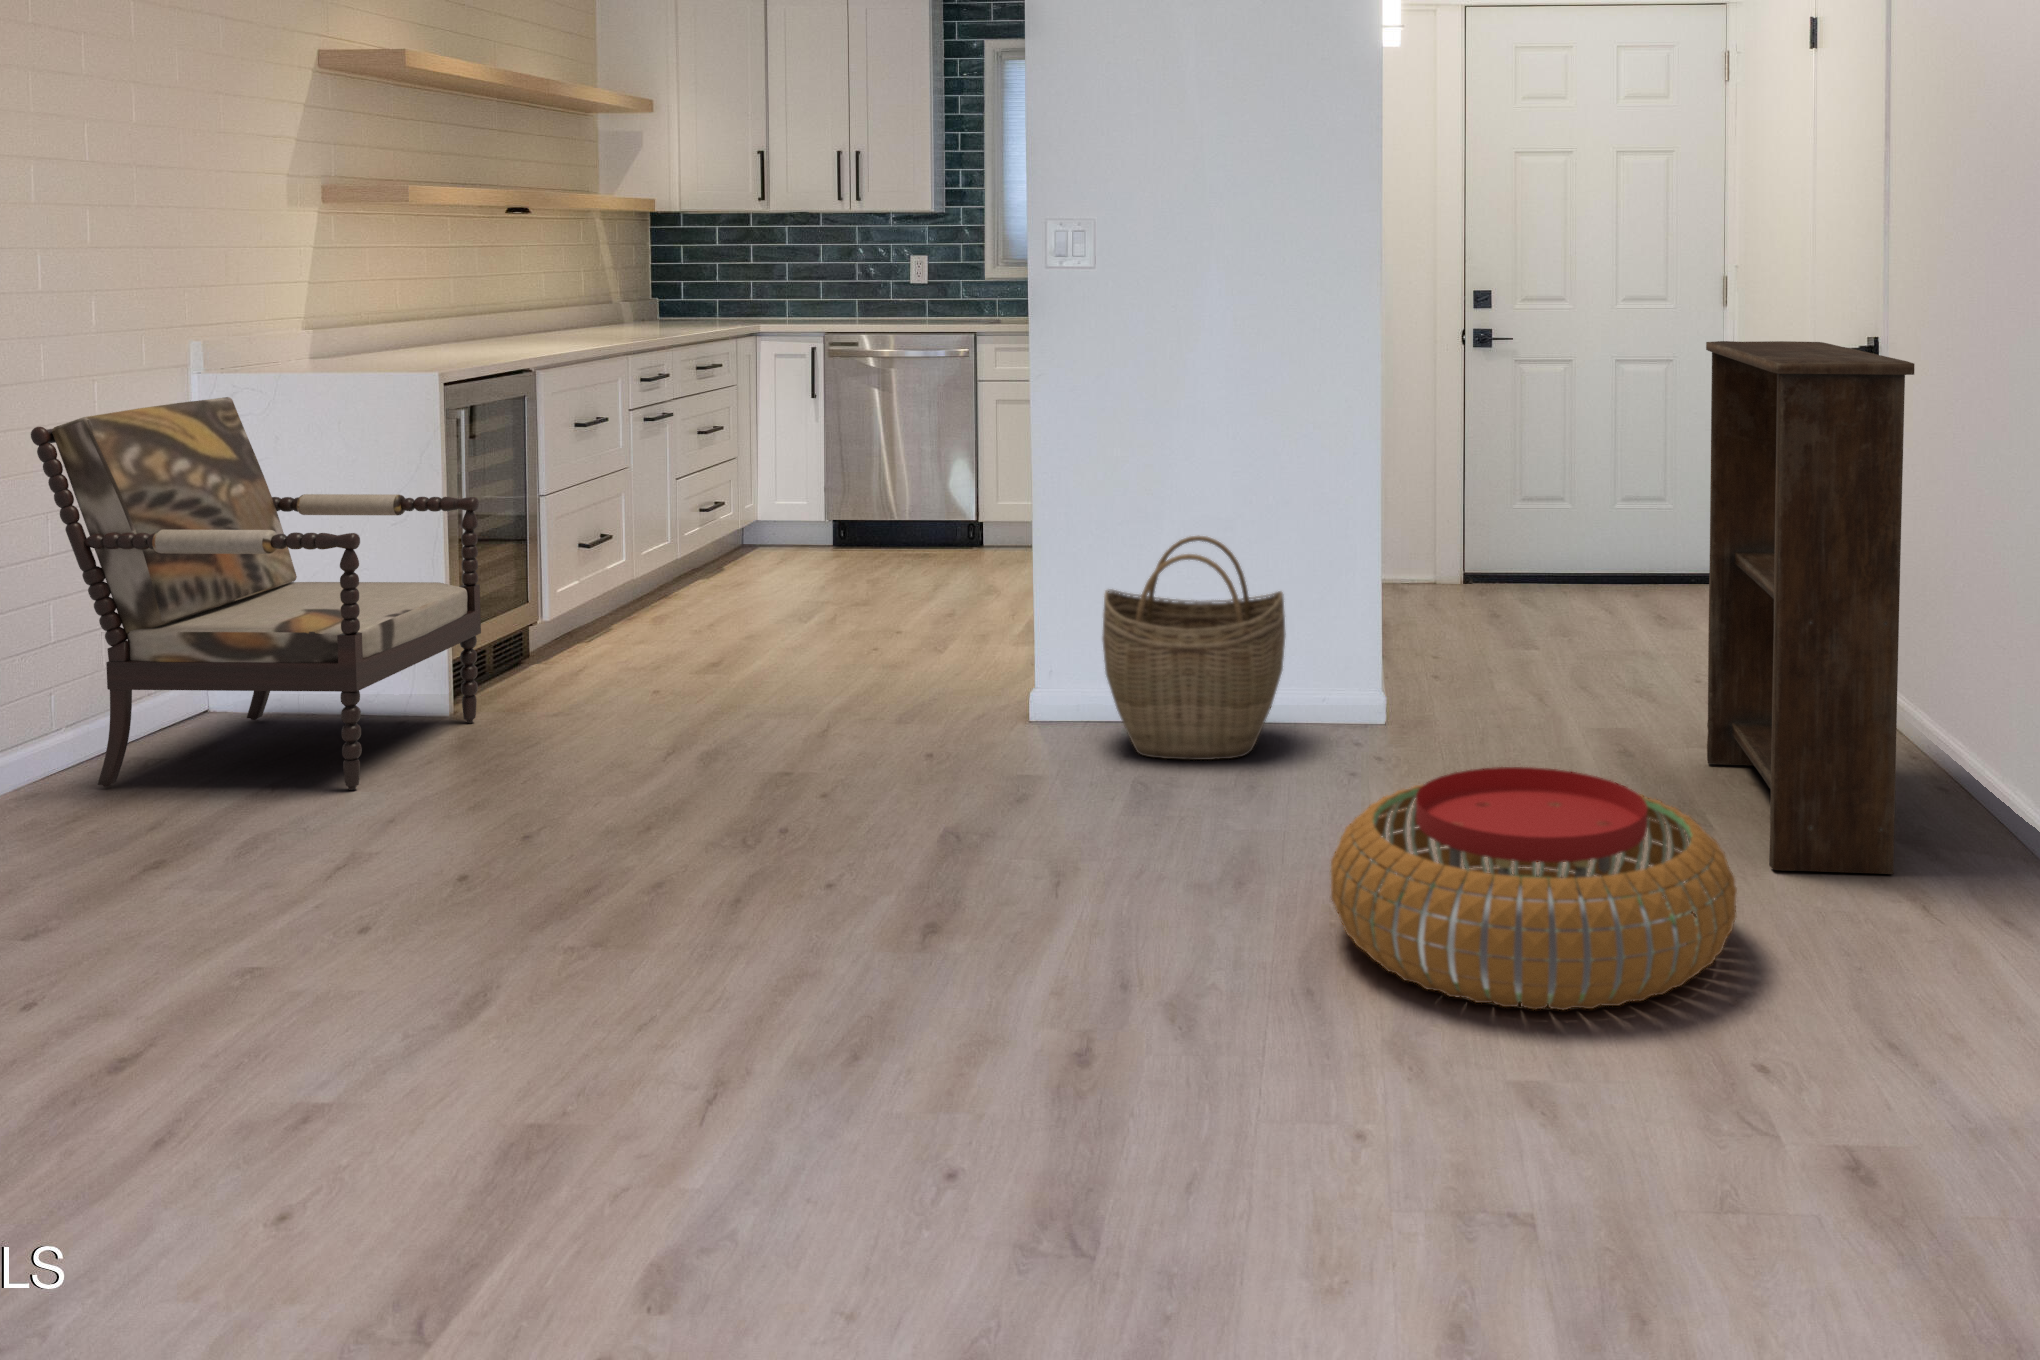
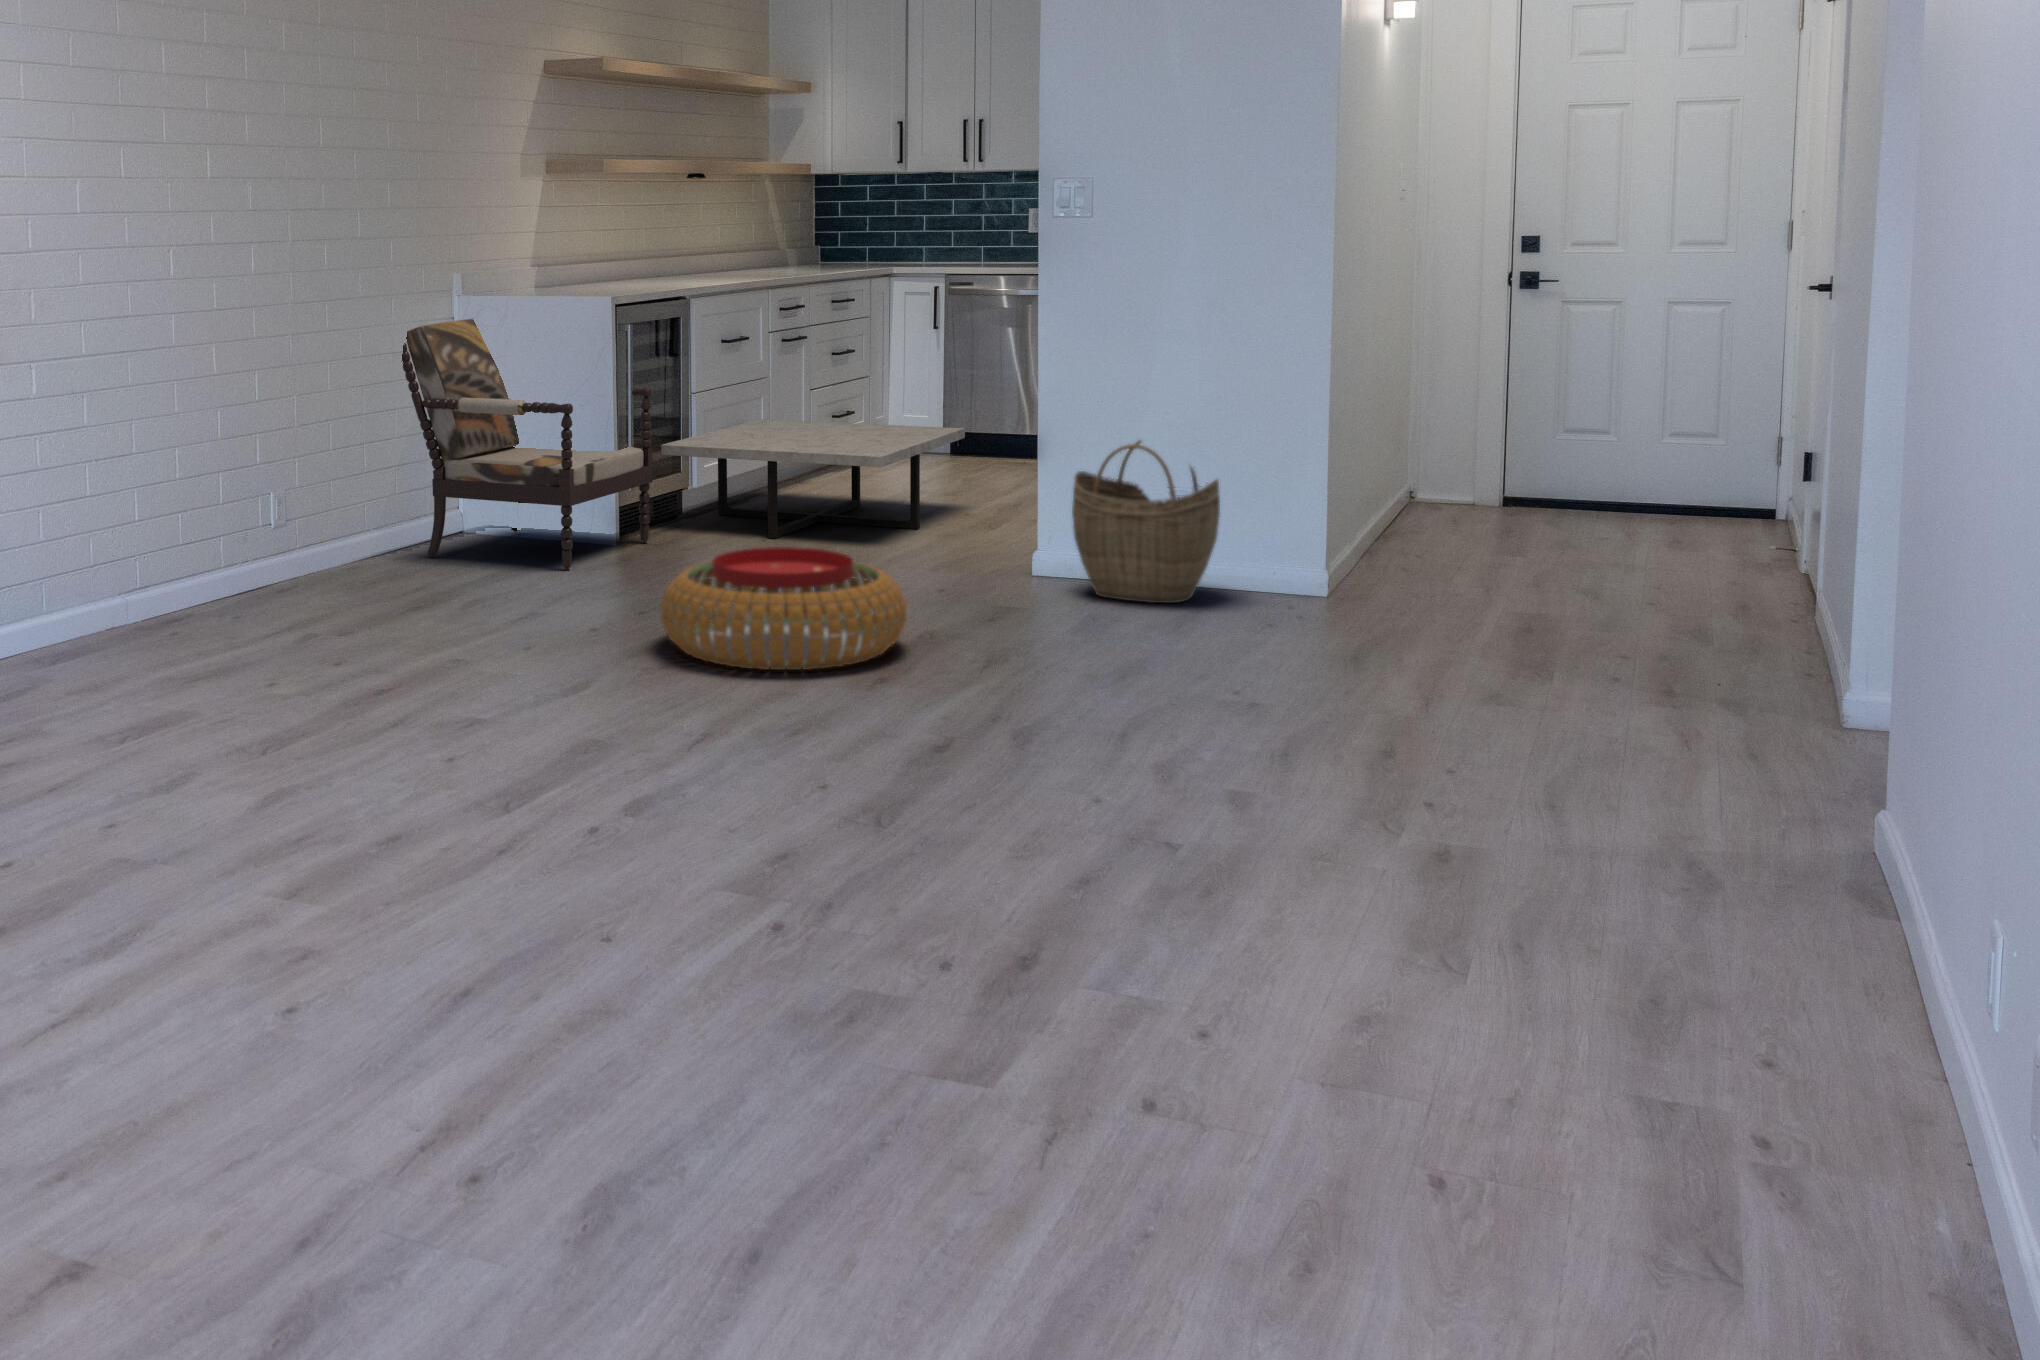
bookshelf: present [1706,341,1915,874] -> none [1538,284,1695,709]
coffee table: none [489,524,893,697] -> present [661,419,965,539]
pouf: present [1331,767,1737,1010] -> present [661,547,906,670]

